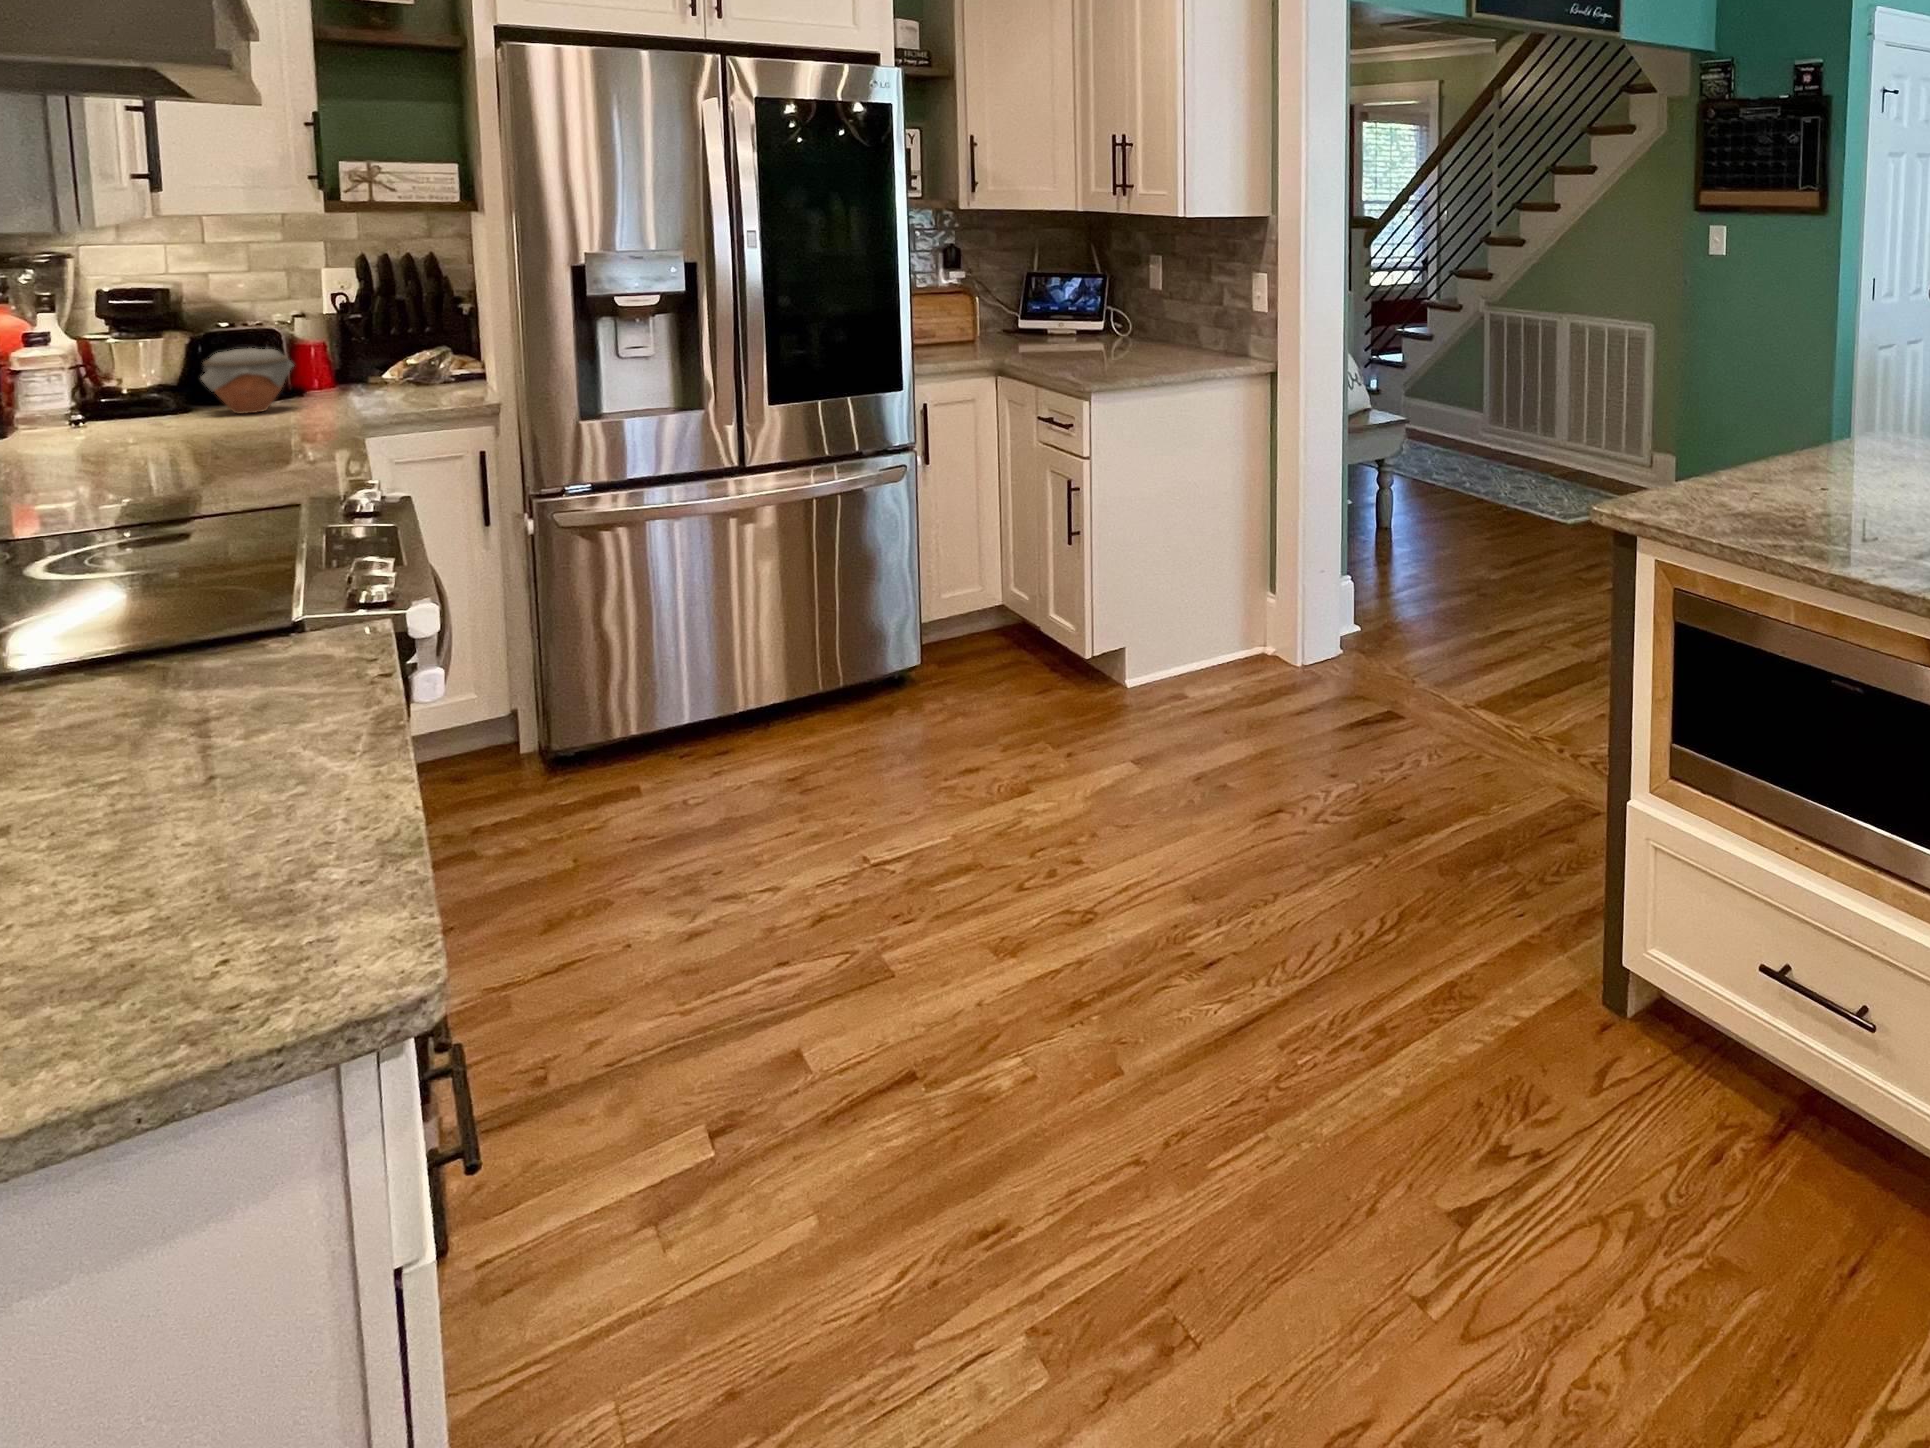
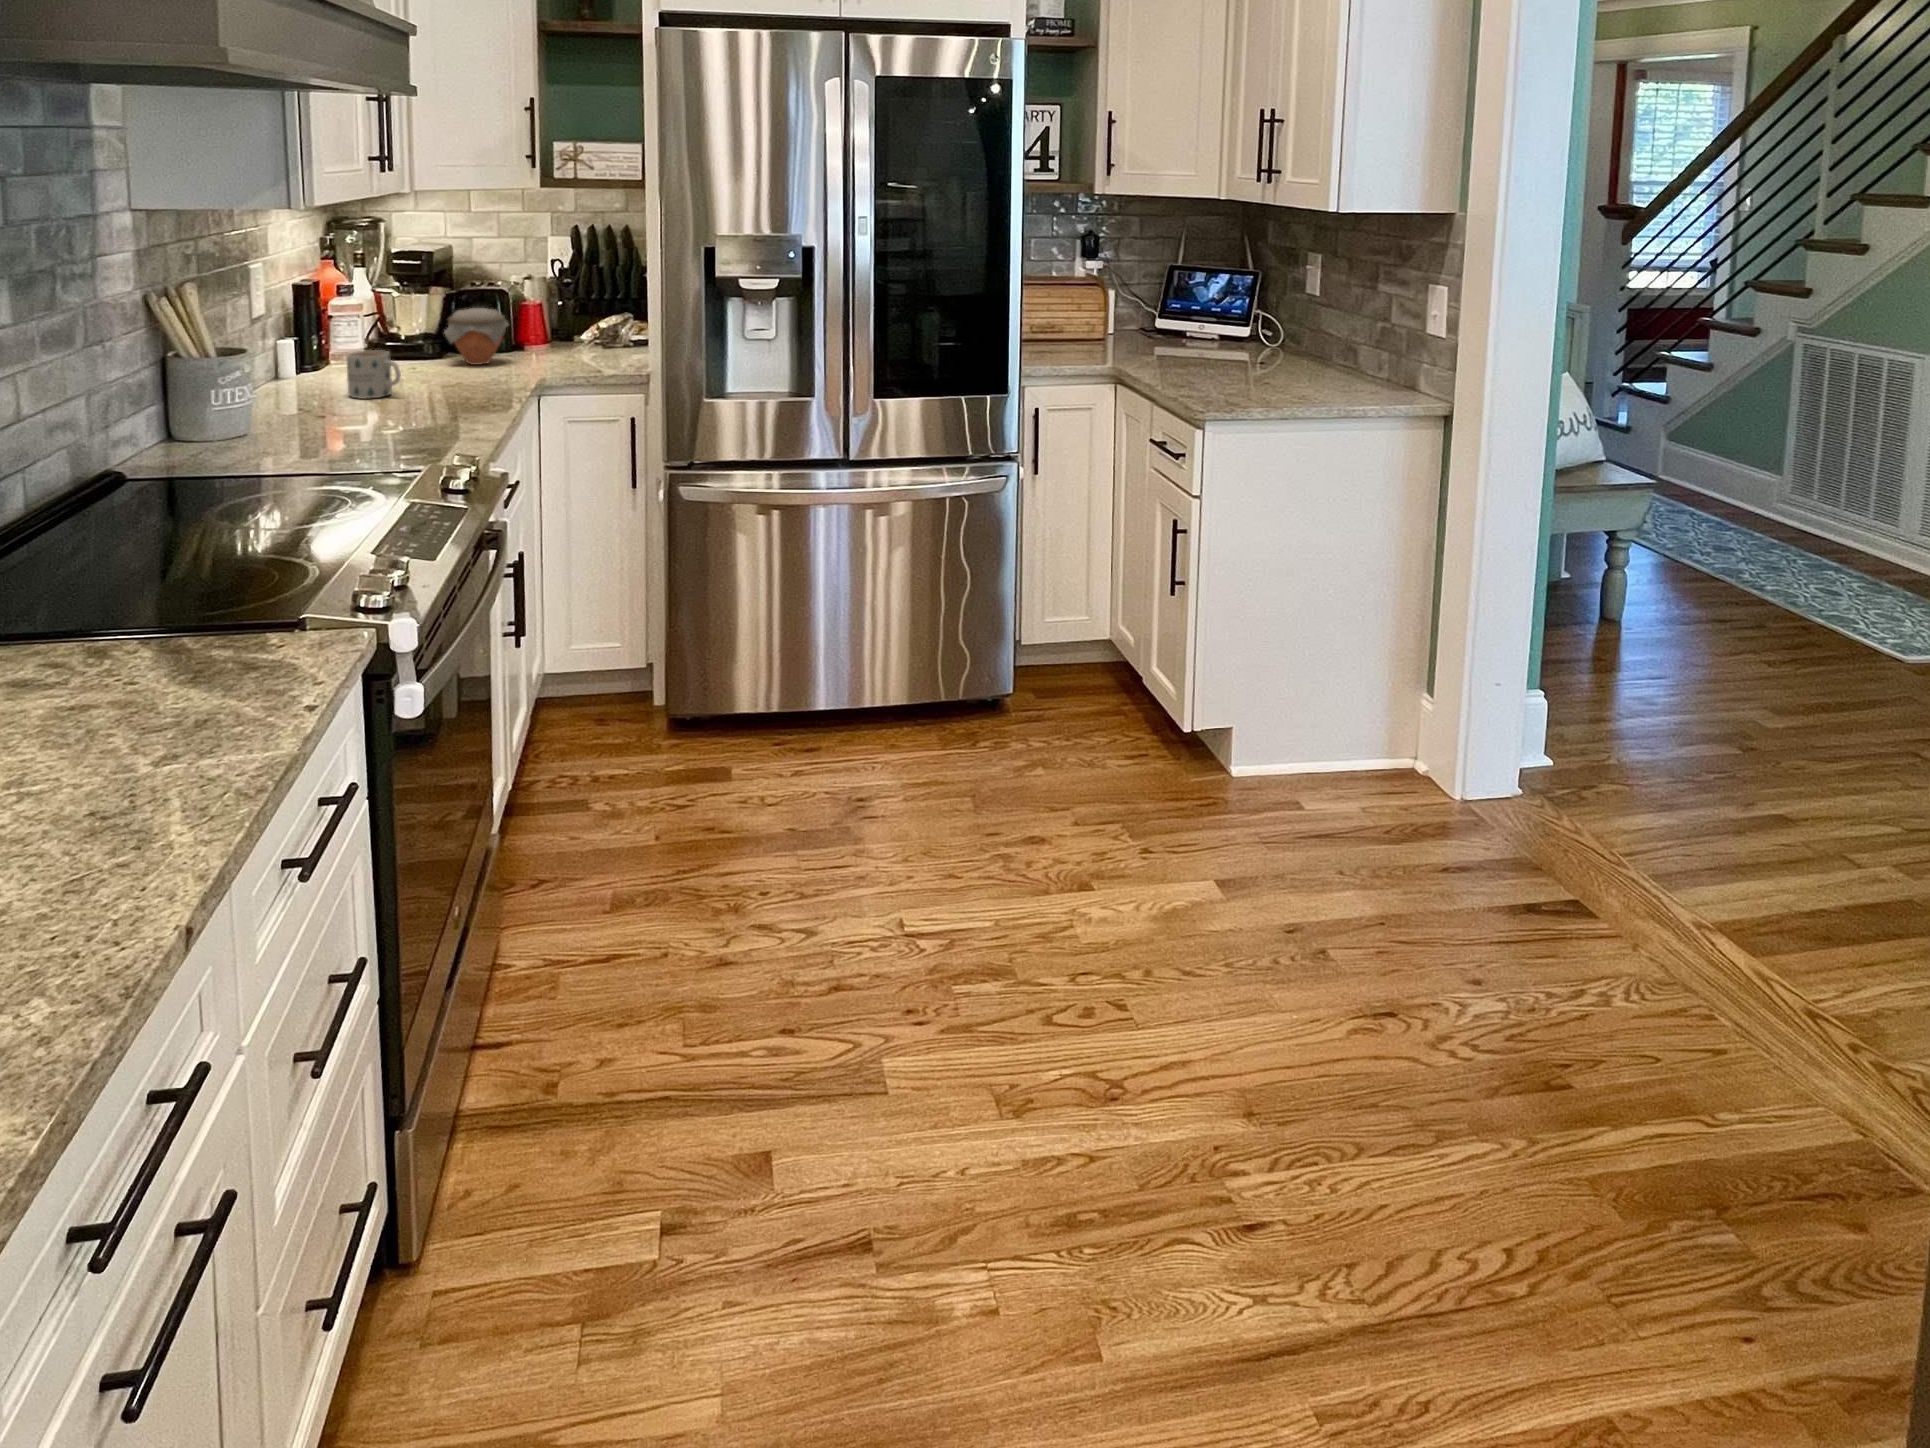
mug: none [87,399,177,456] -> present [346,350,401,399]

